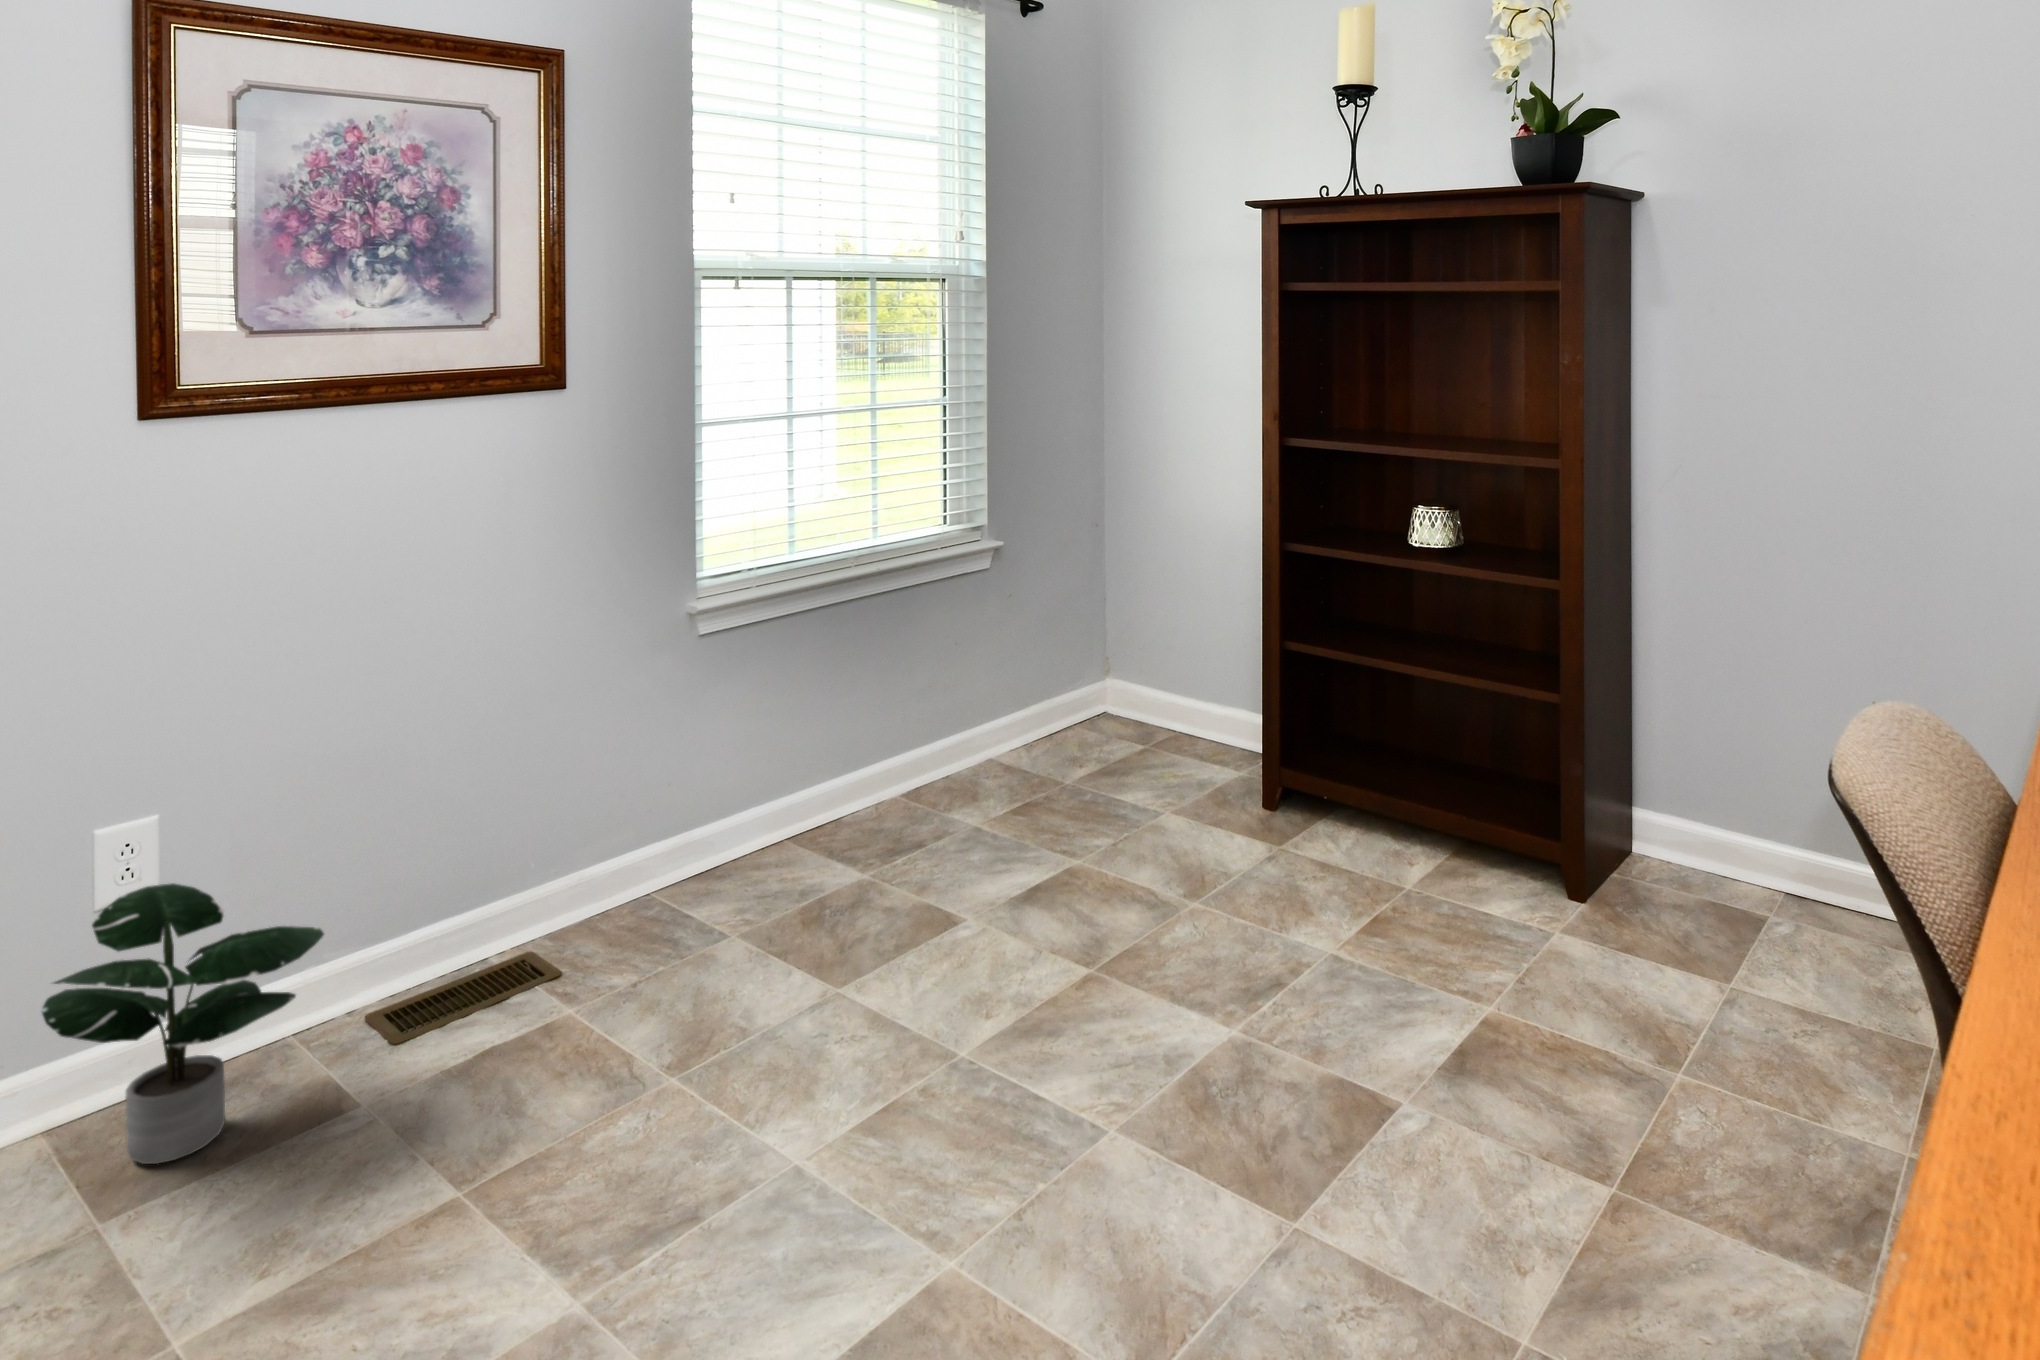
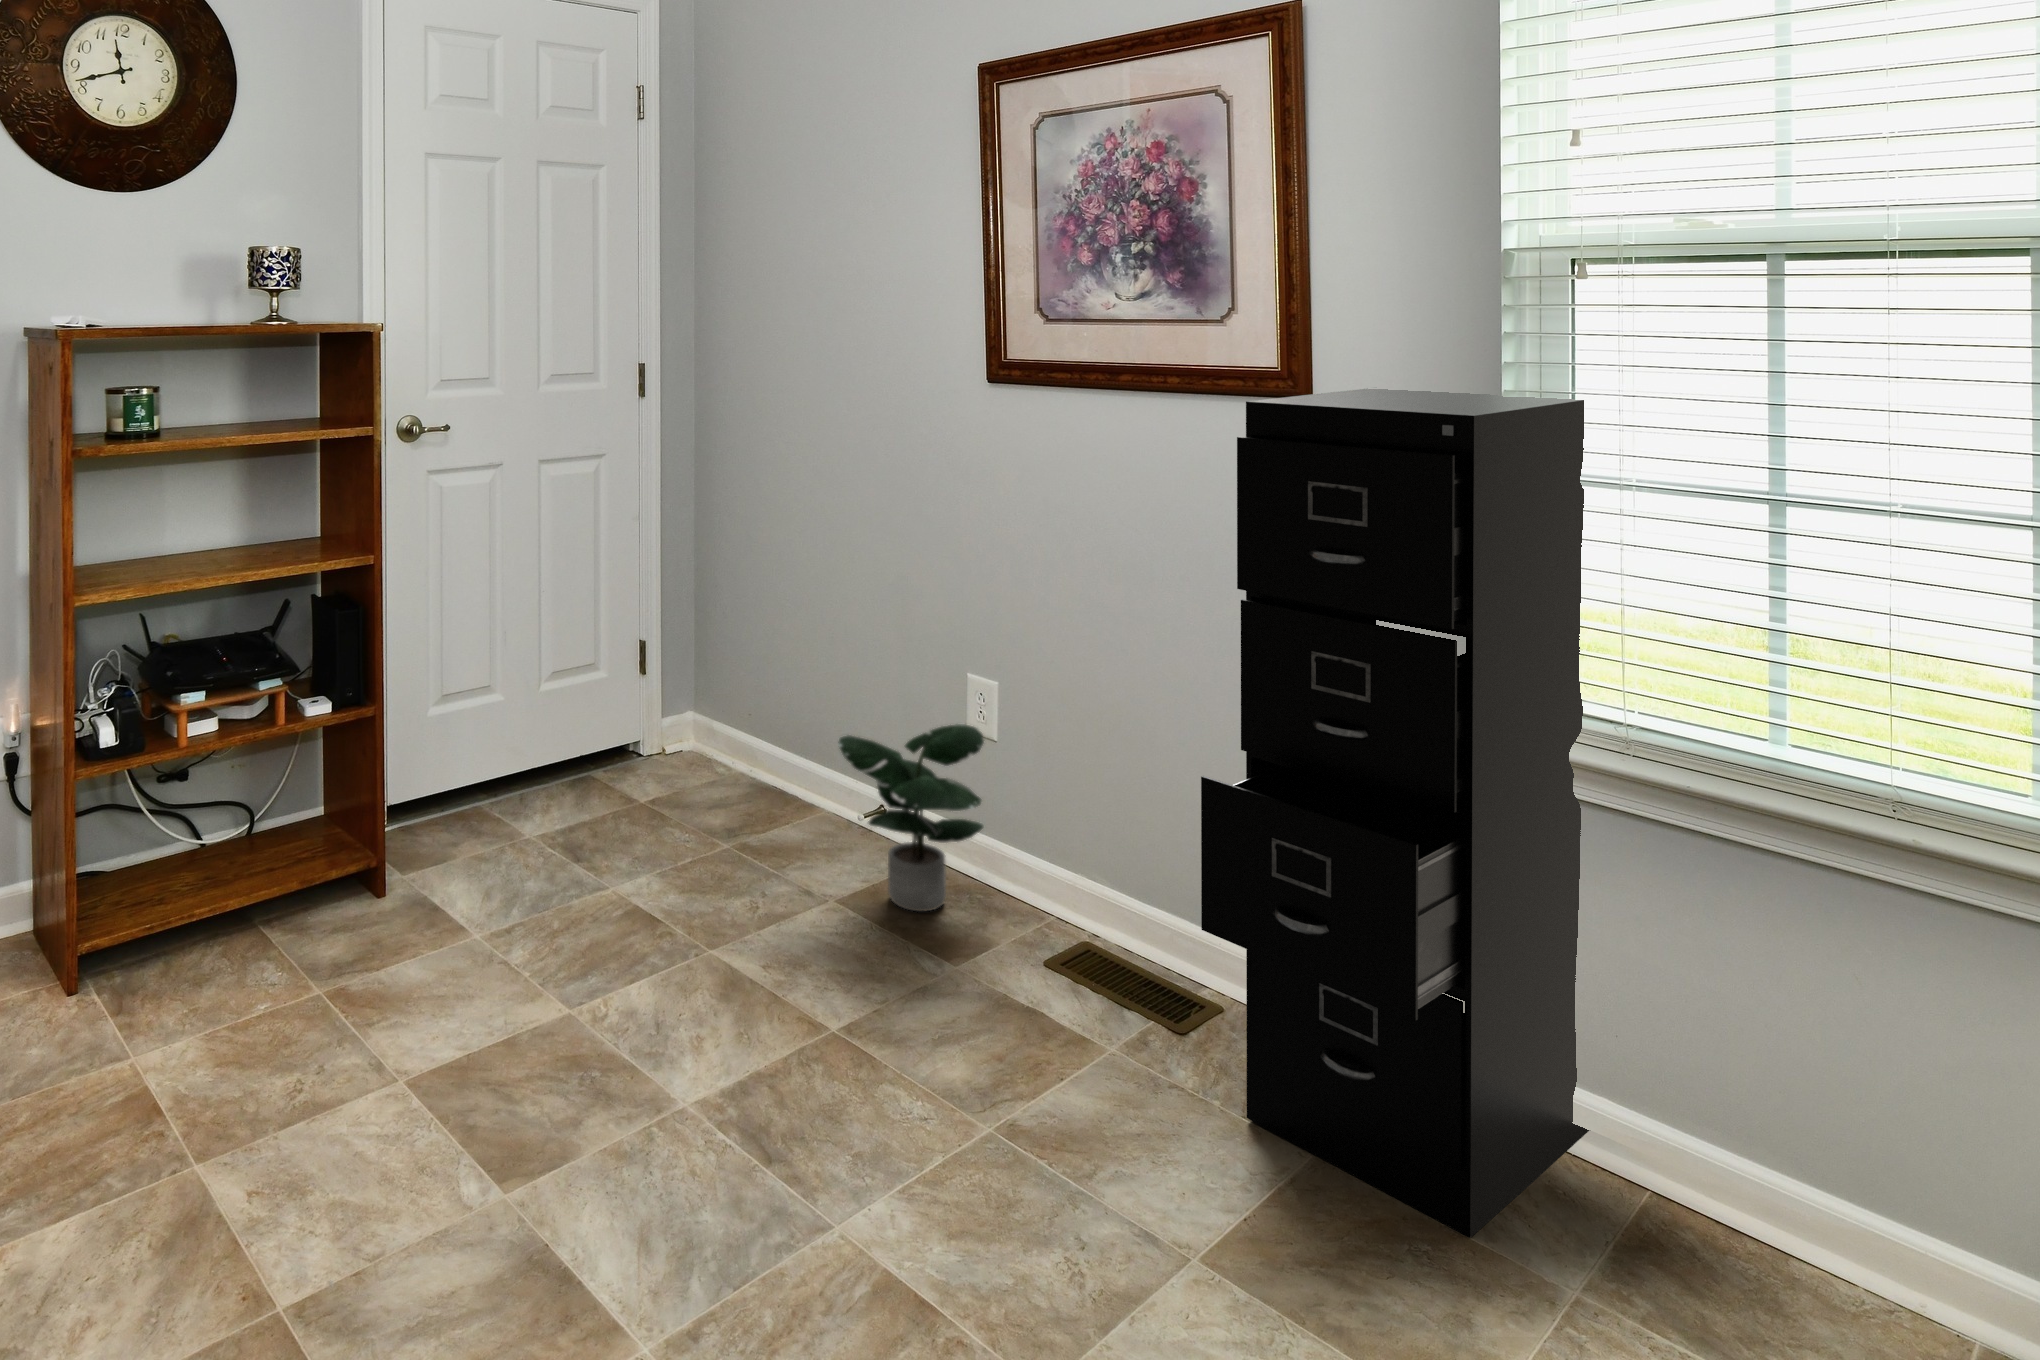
filing cabinet: none [581,370,871,947] -> present [1201,388,1589,1238]

